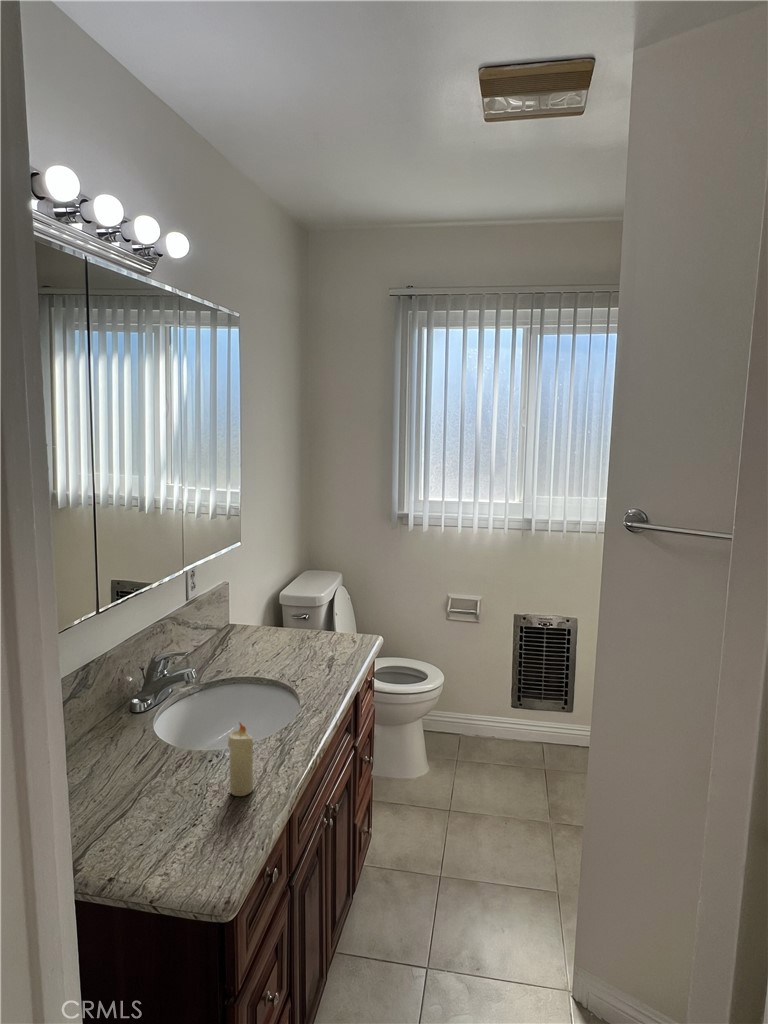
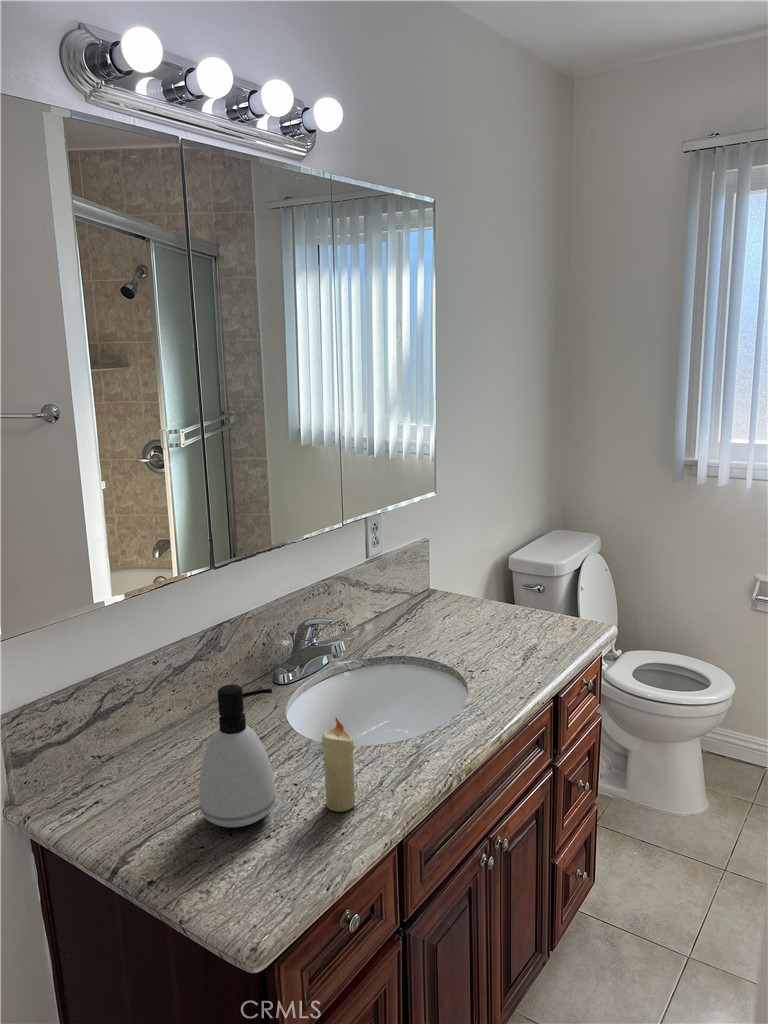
soap dispenser: none [128,706,192,825] -> present [199,684,276,827]

